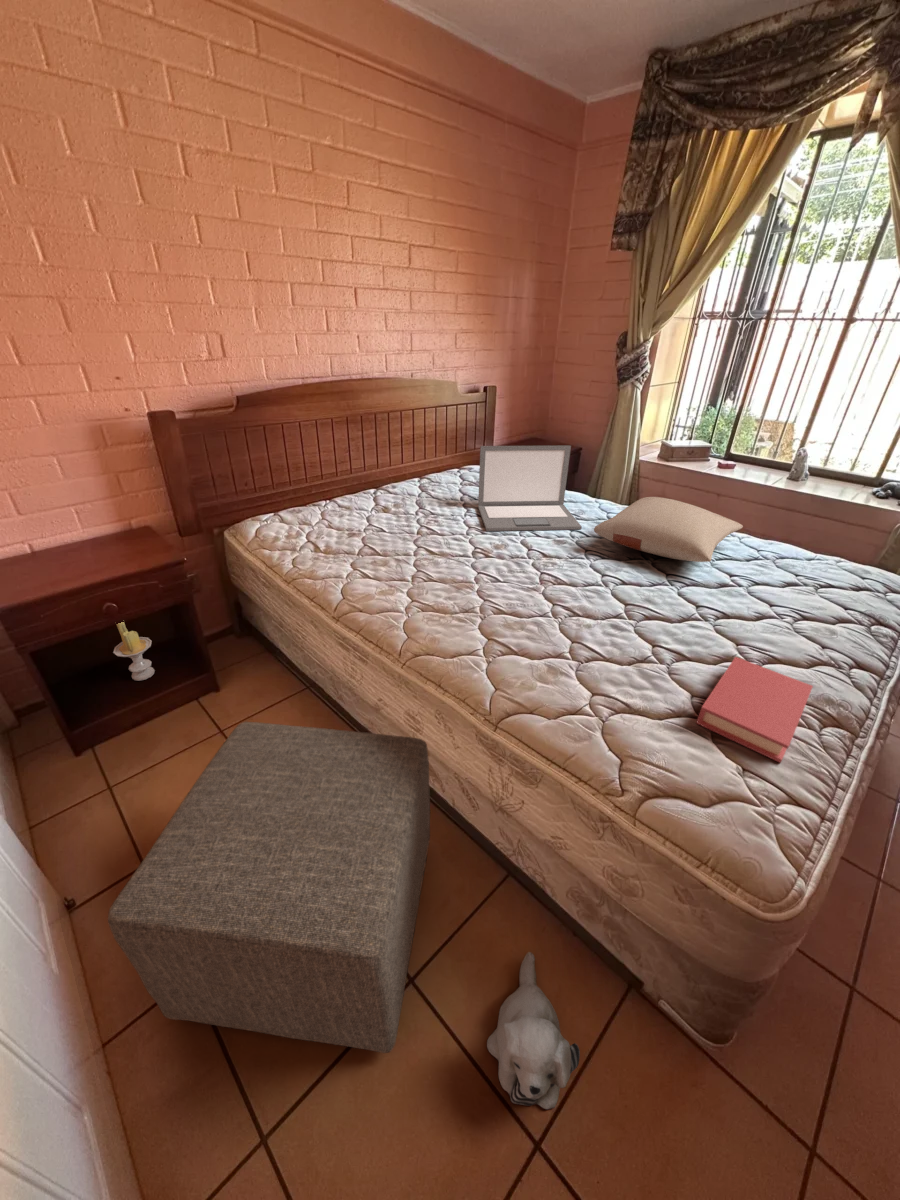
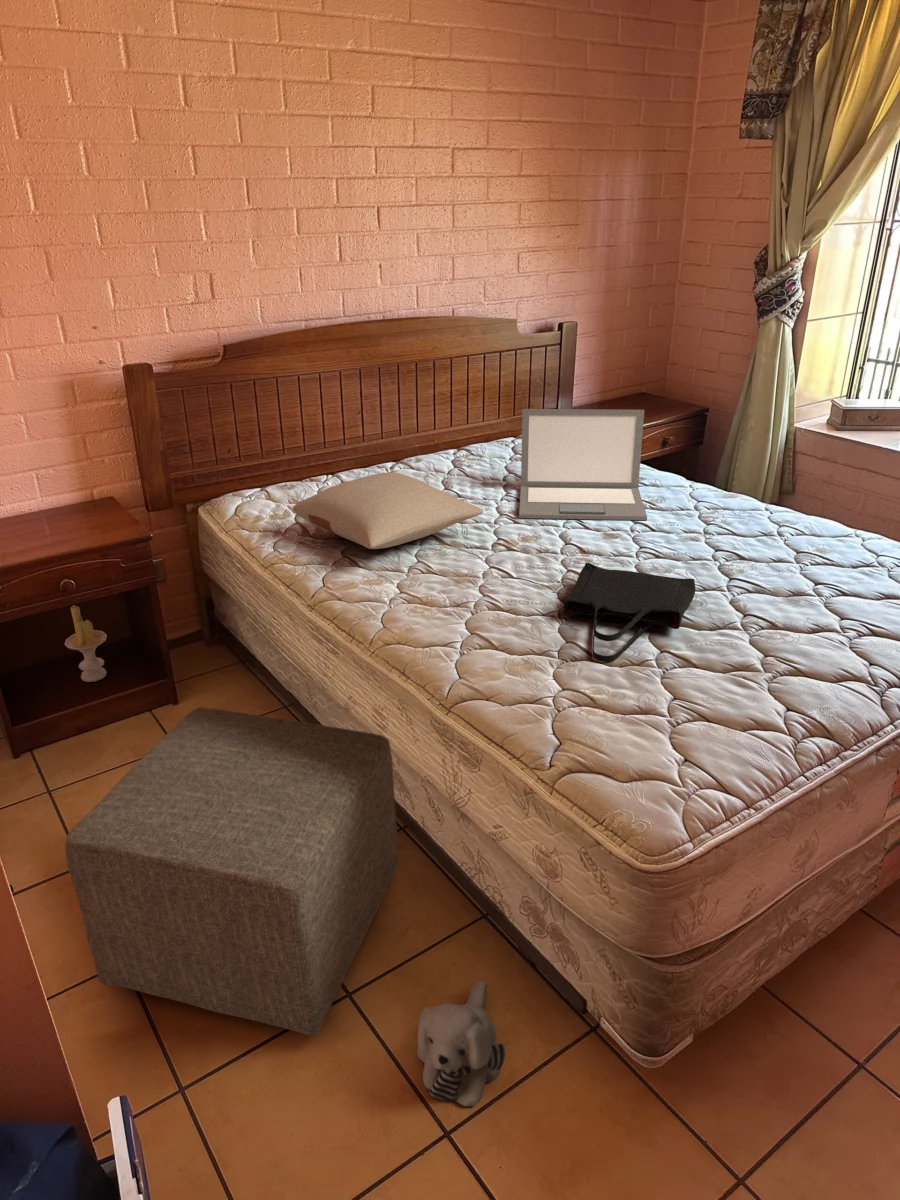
pillow: present [594,497,743,562] -> present [293,472,483,549]
tote bag: none [561,569,666,662] -> present [563,563,695,662]
book: present [697,657,813,763] -> none [661,660,806,757]

